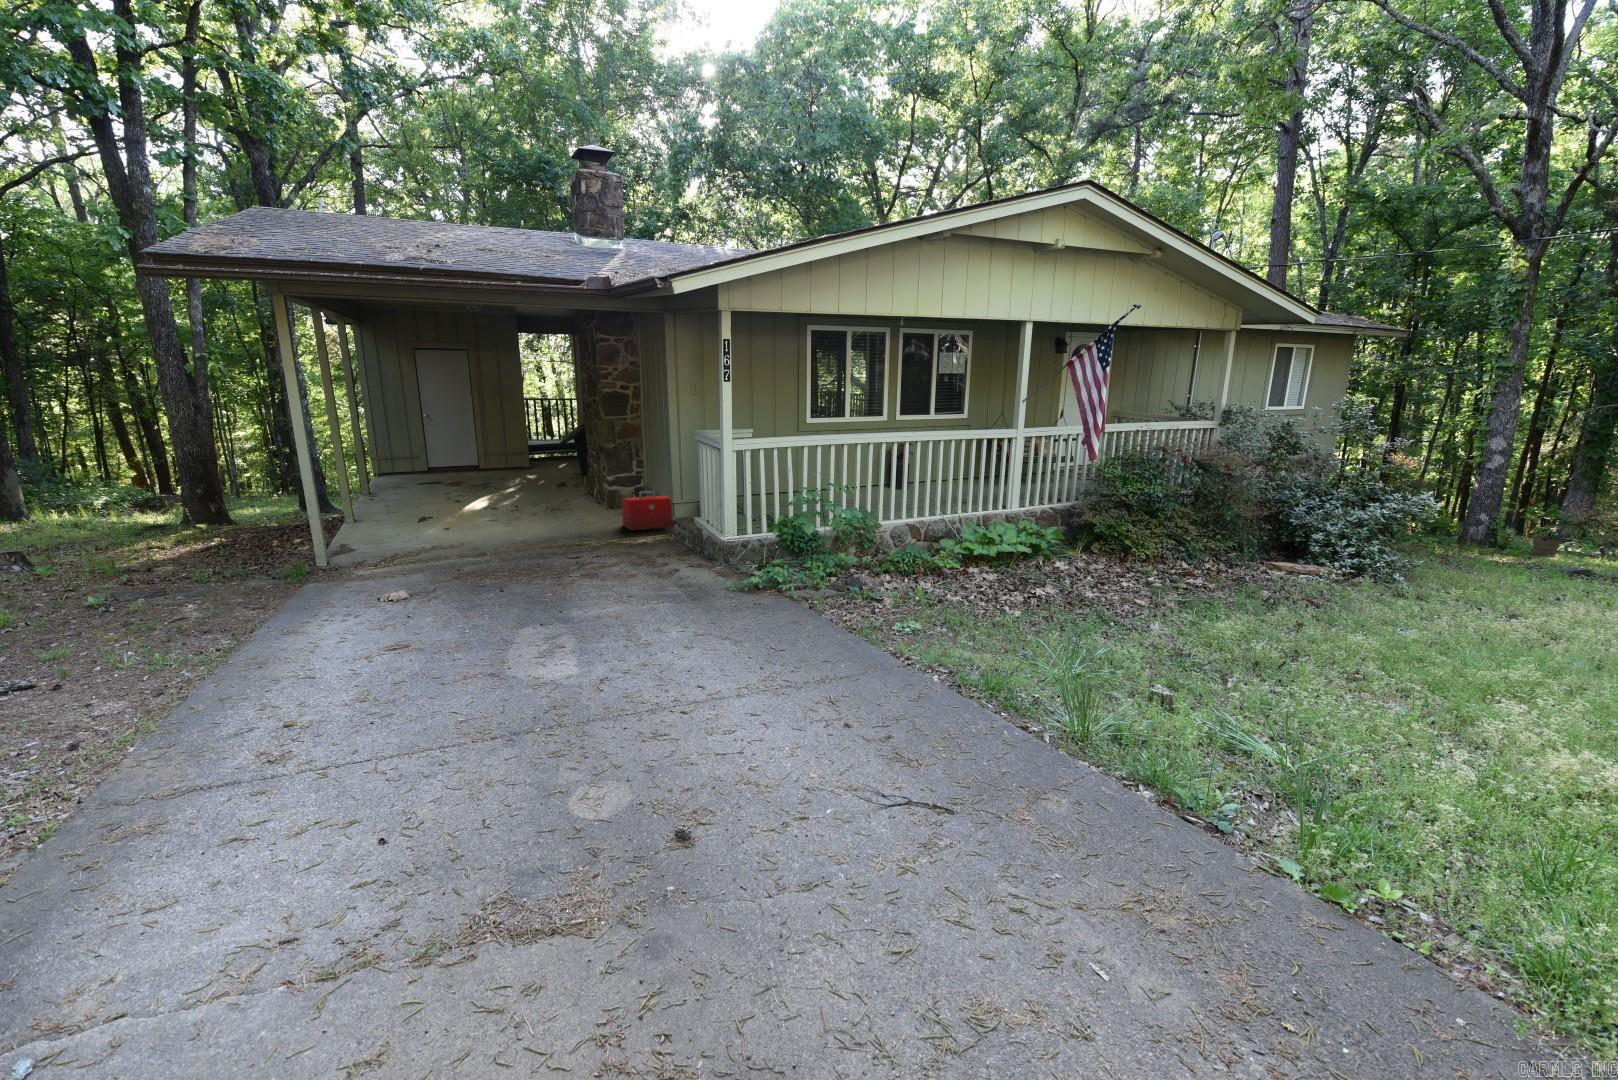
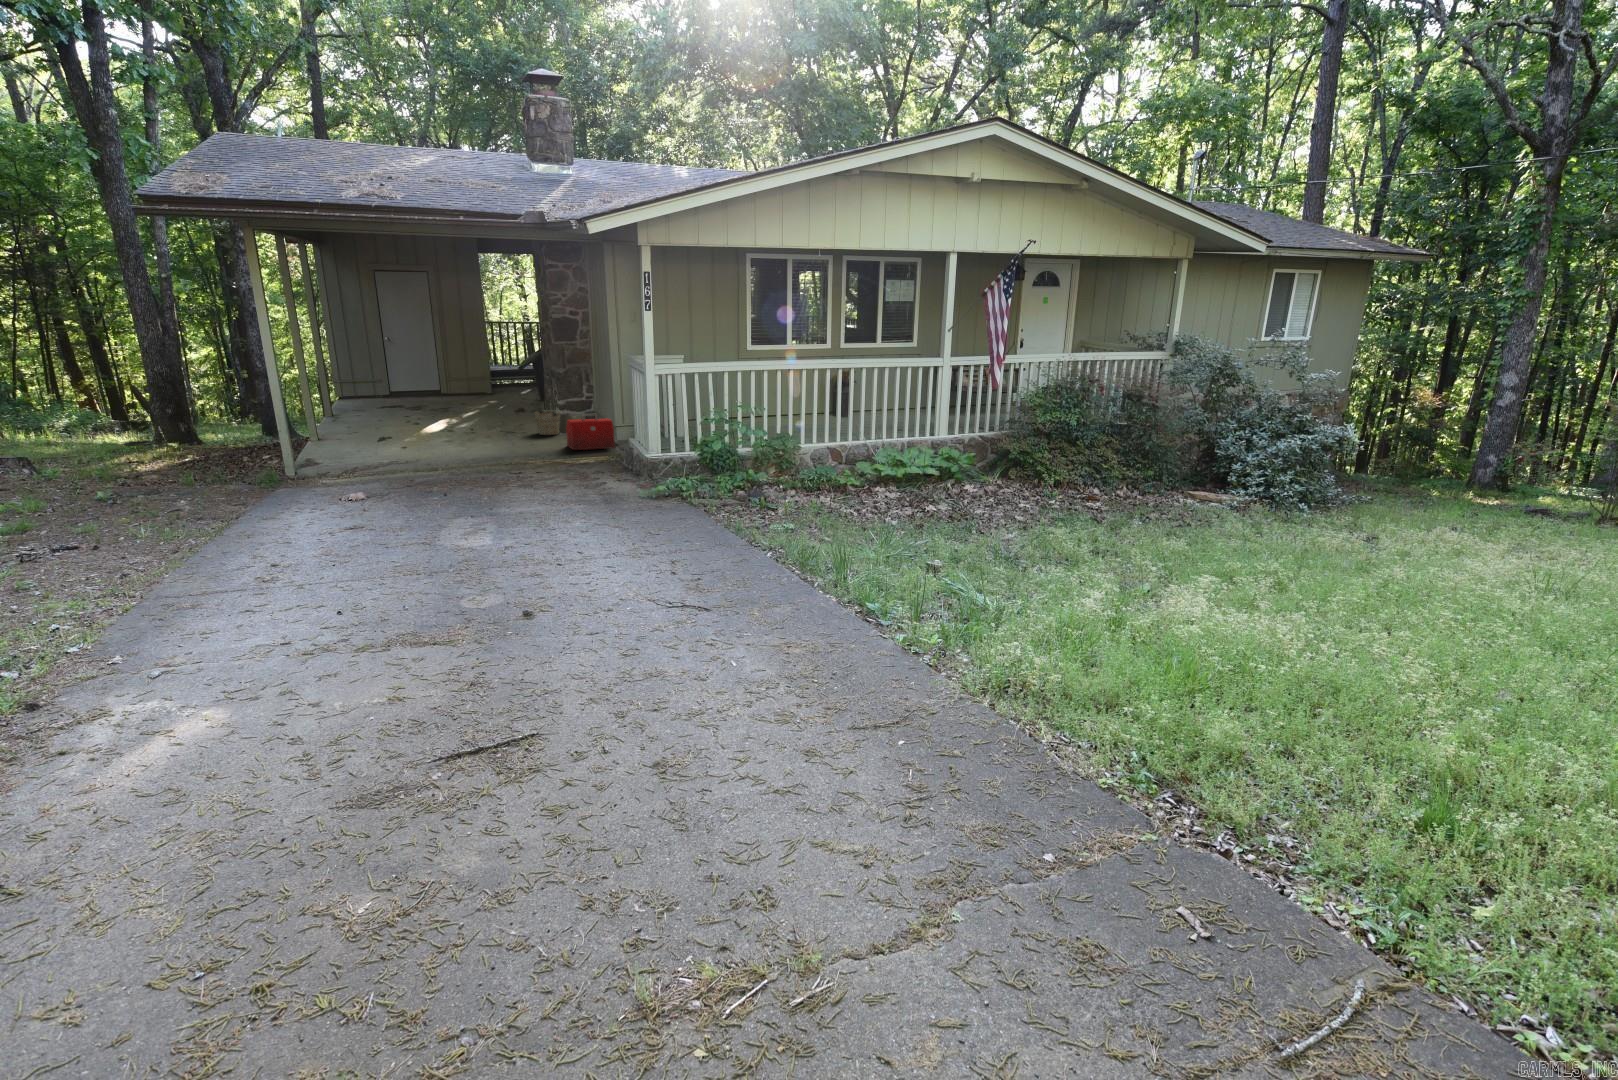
bucket: present [1530,535,1562,557] -> present [535,410,560,435]

